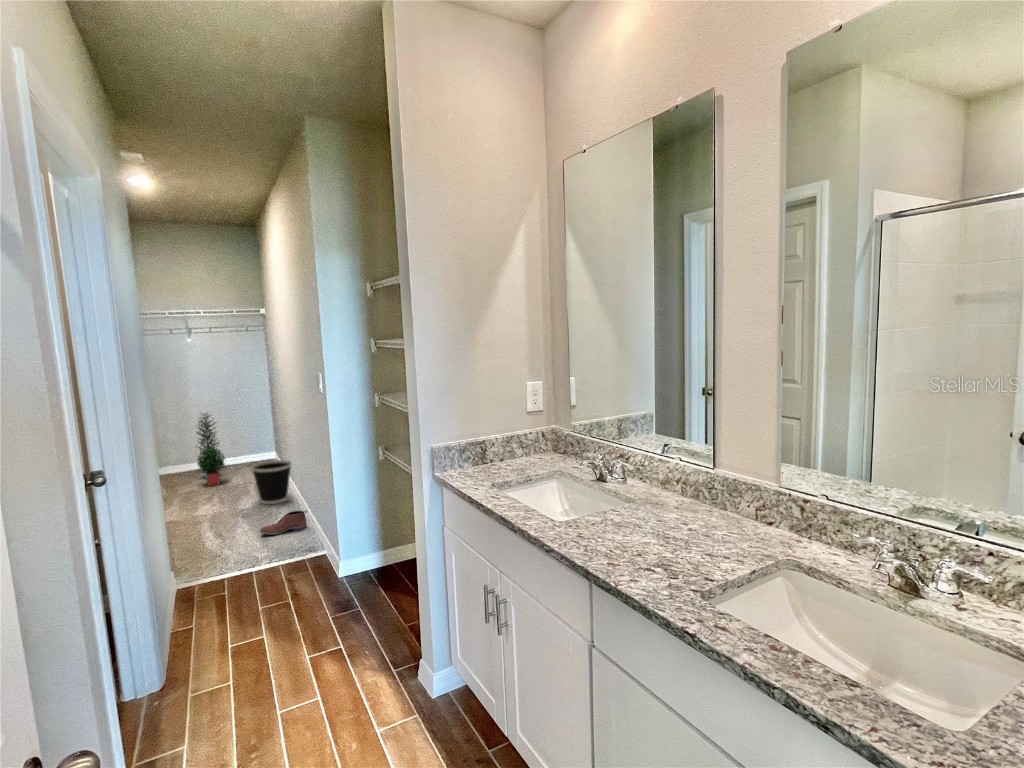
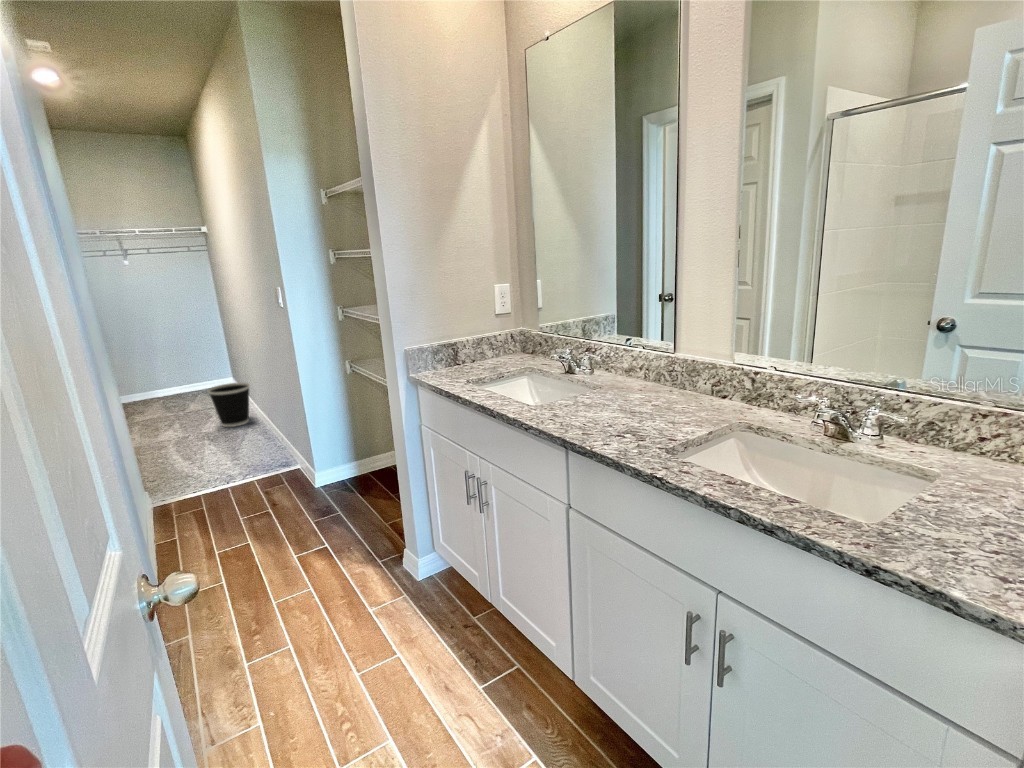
potted plant: present [196,413,225,486] -> none [136,337,178,413]
shoe: present [260,511,307,535] -> none [226,430,274,455]

